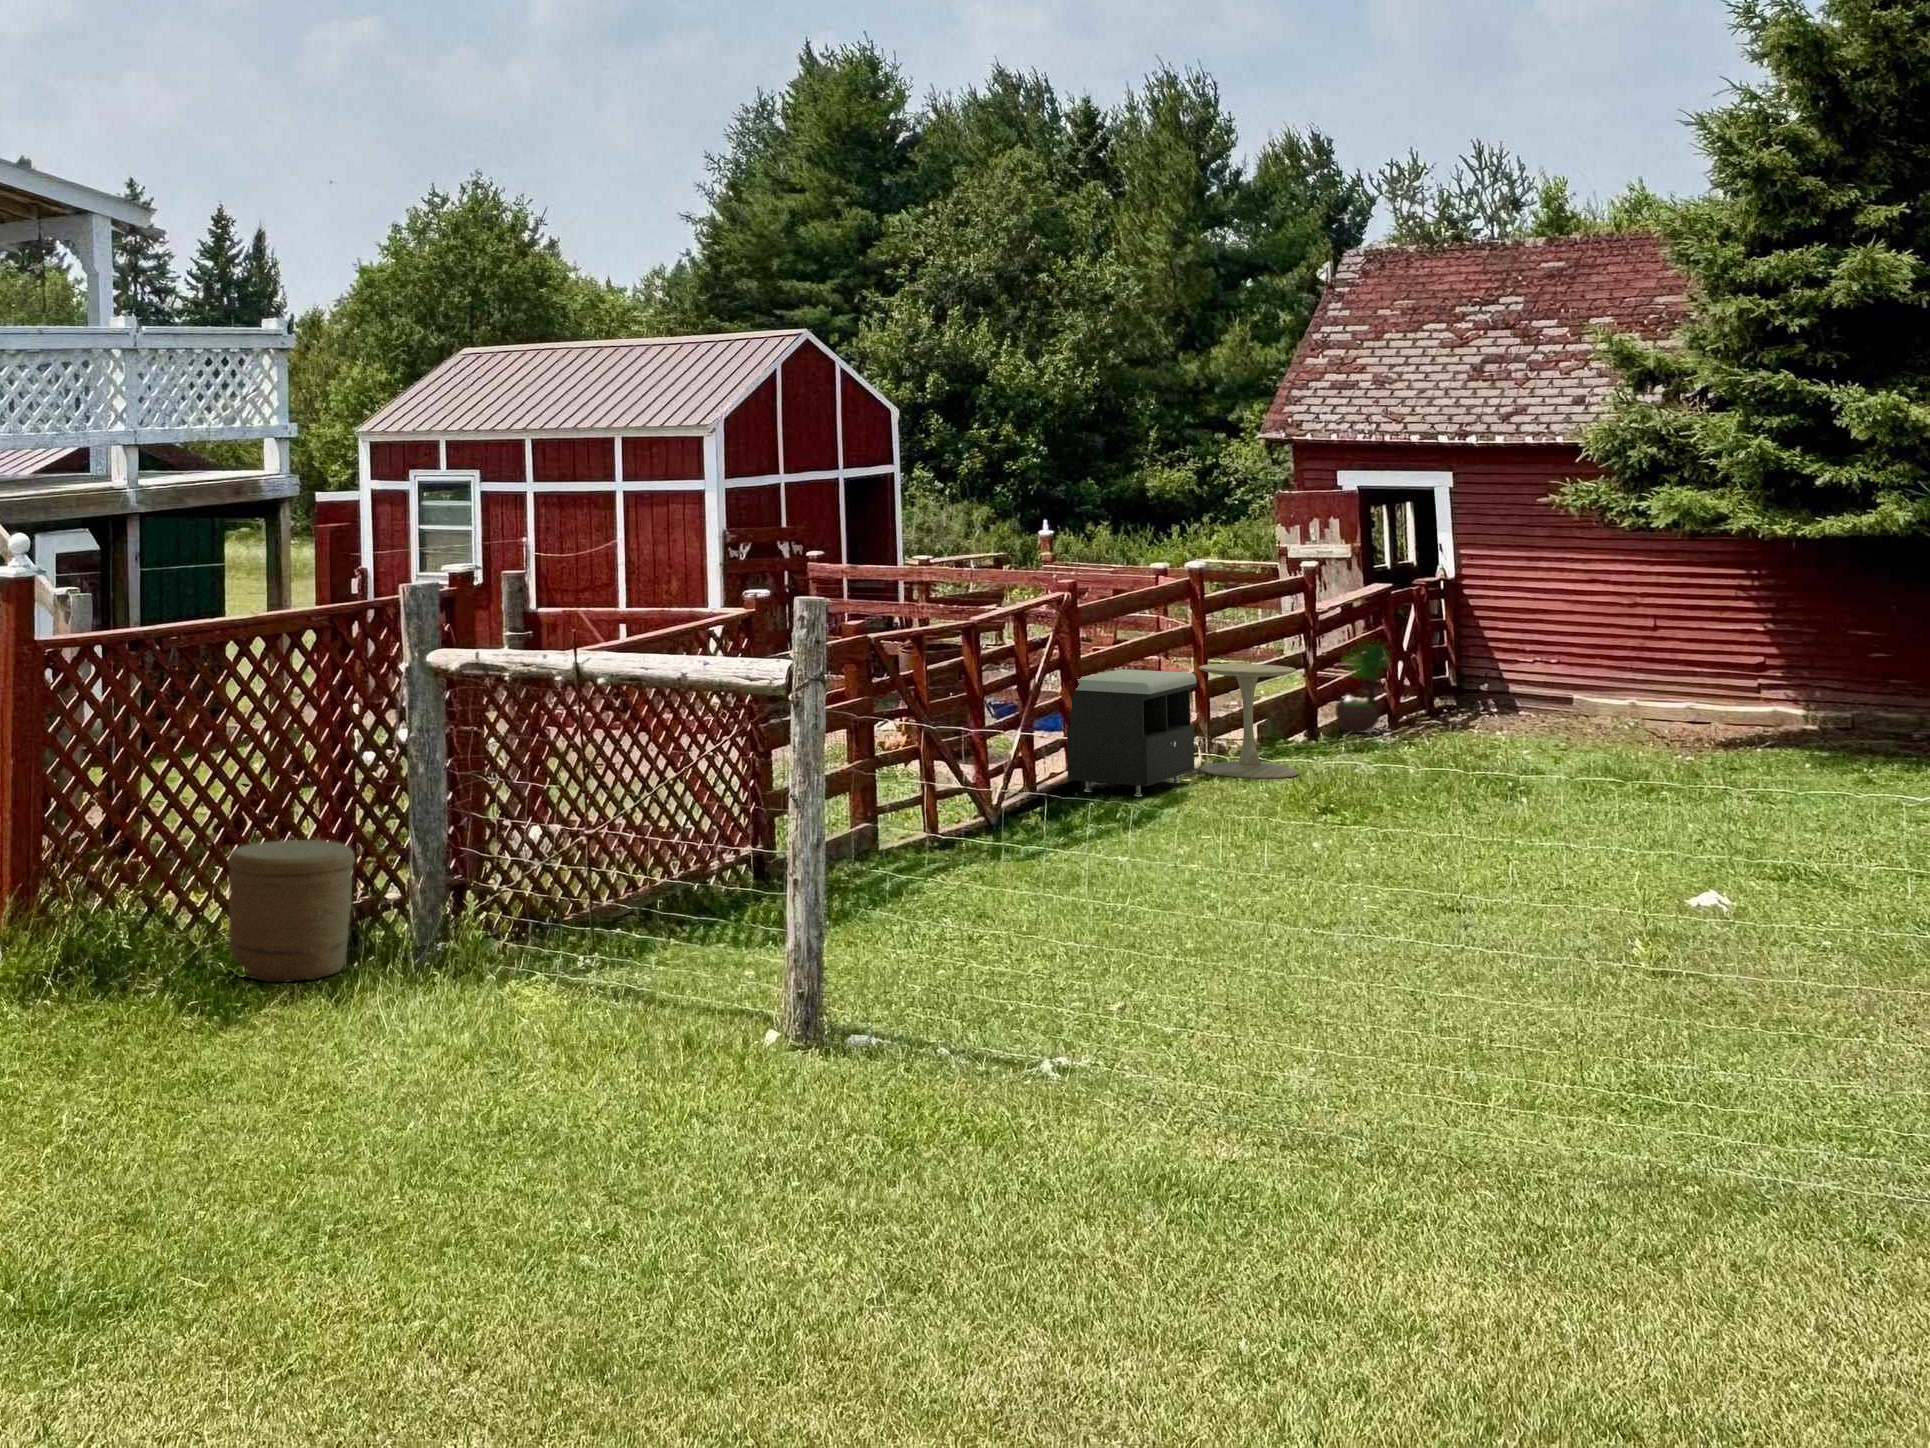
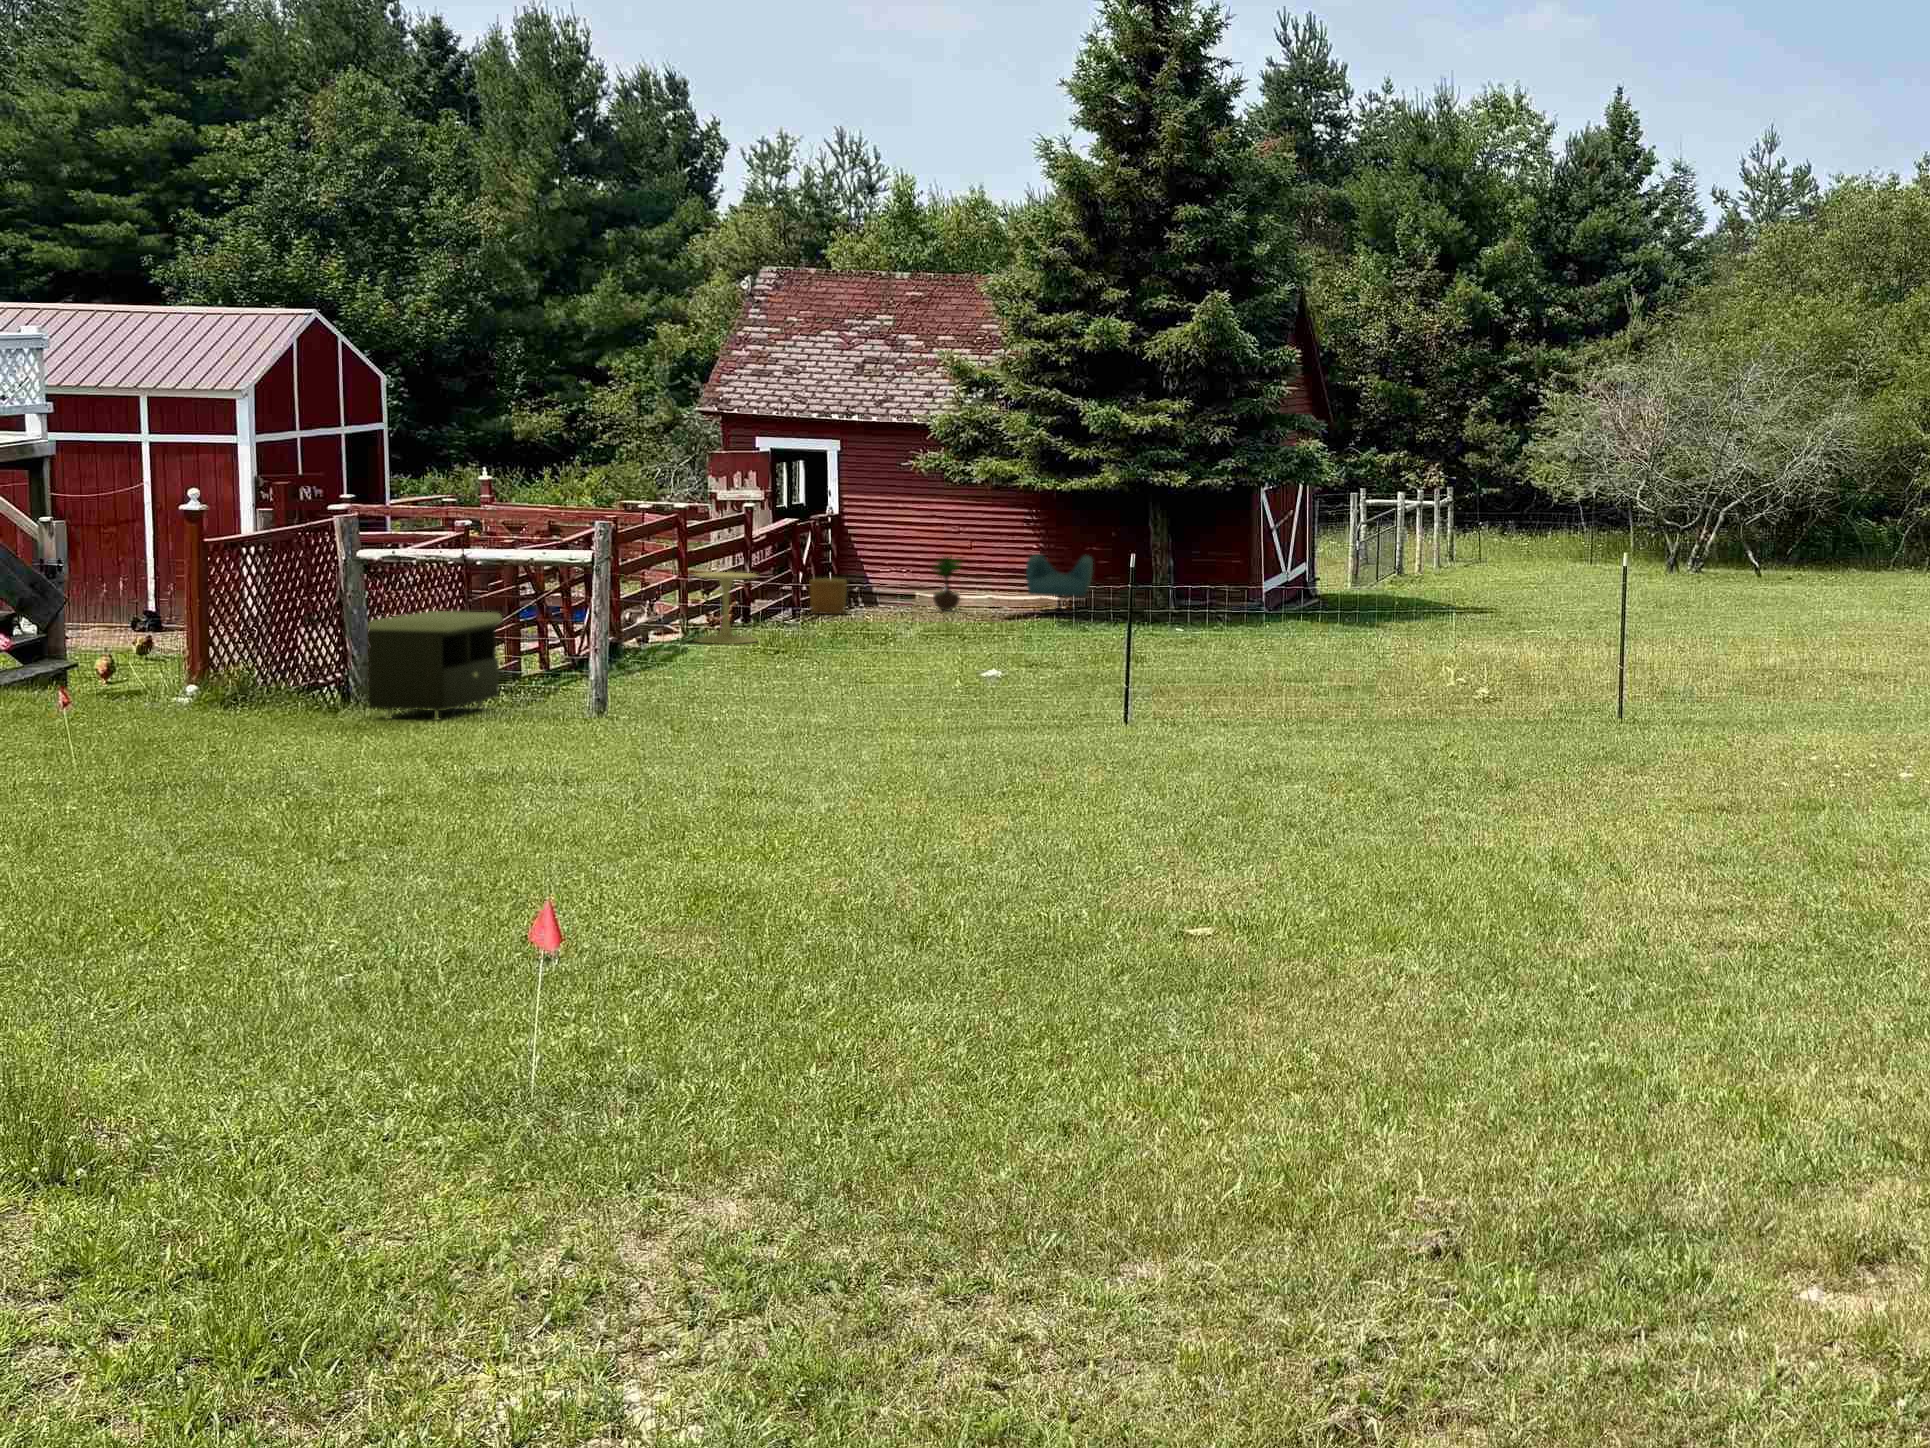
armchair: none [1751,632,1869,738] -> present [1026,554,1093,615]
potted tree: present [1335,642,1391,733] -> present [932,556,960,611]
storage bench: present [1067,669,1197,797] -> present [367,611,502,720]
woven basket: present [228,840,355,982] -> present [809,578,847,614]

